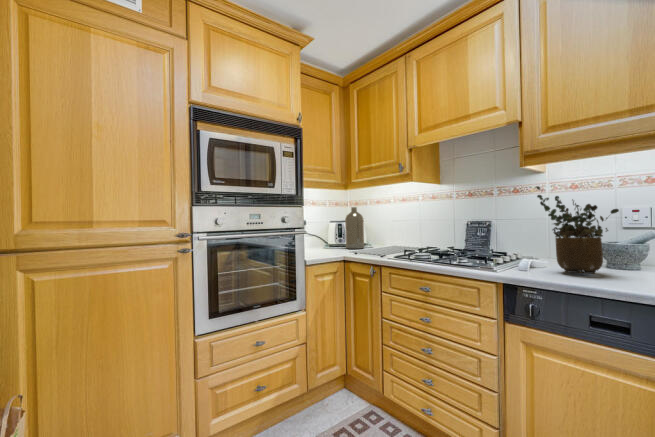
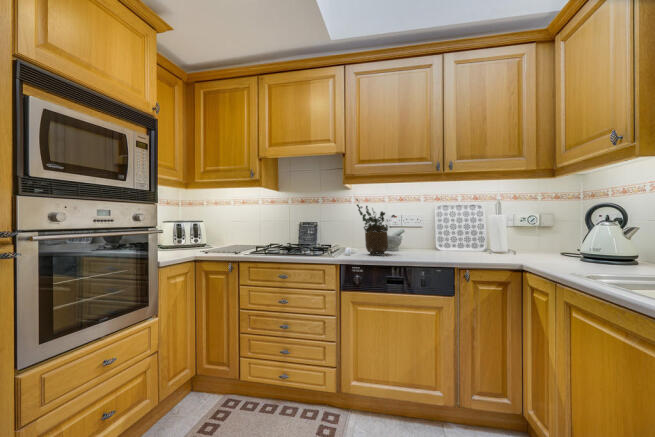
bottle: present [345,207,364,249] -> none [187,207,207,249]

